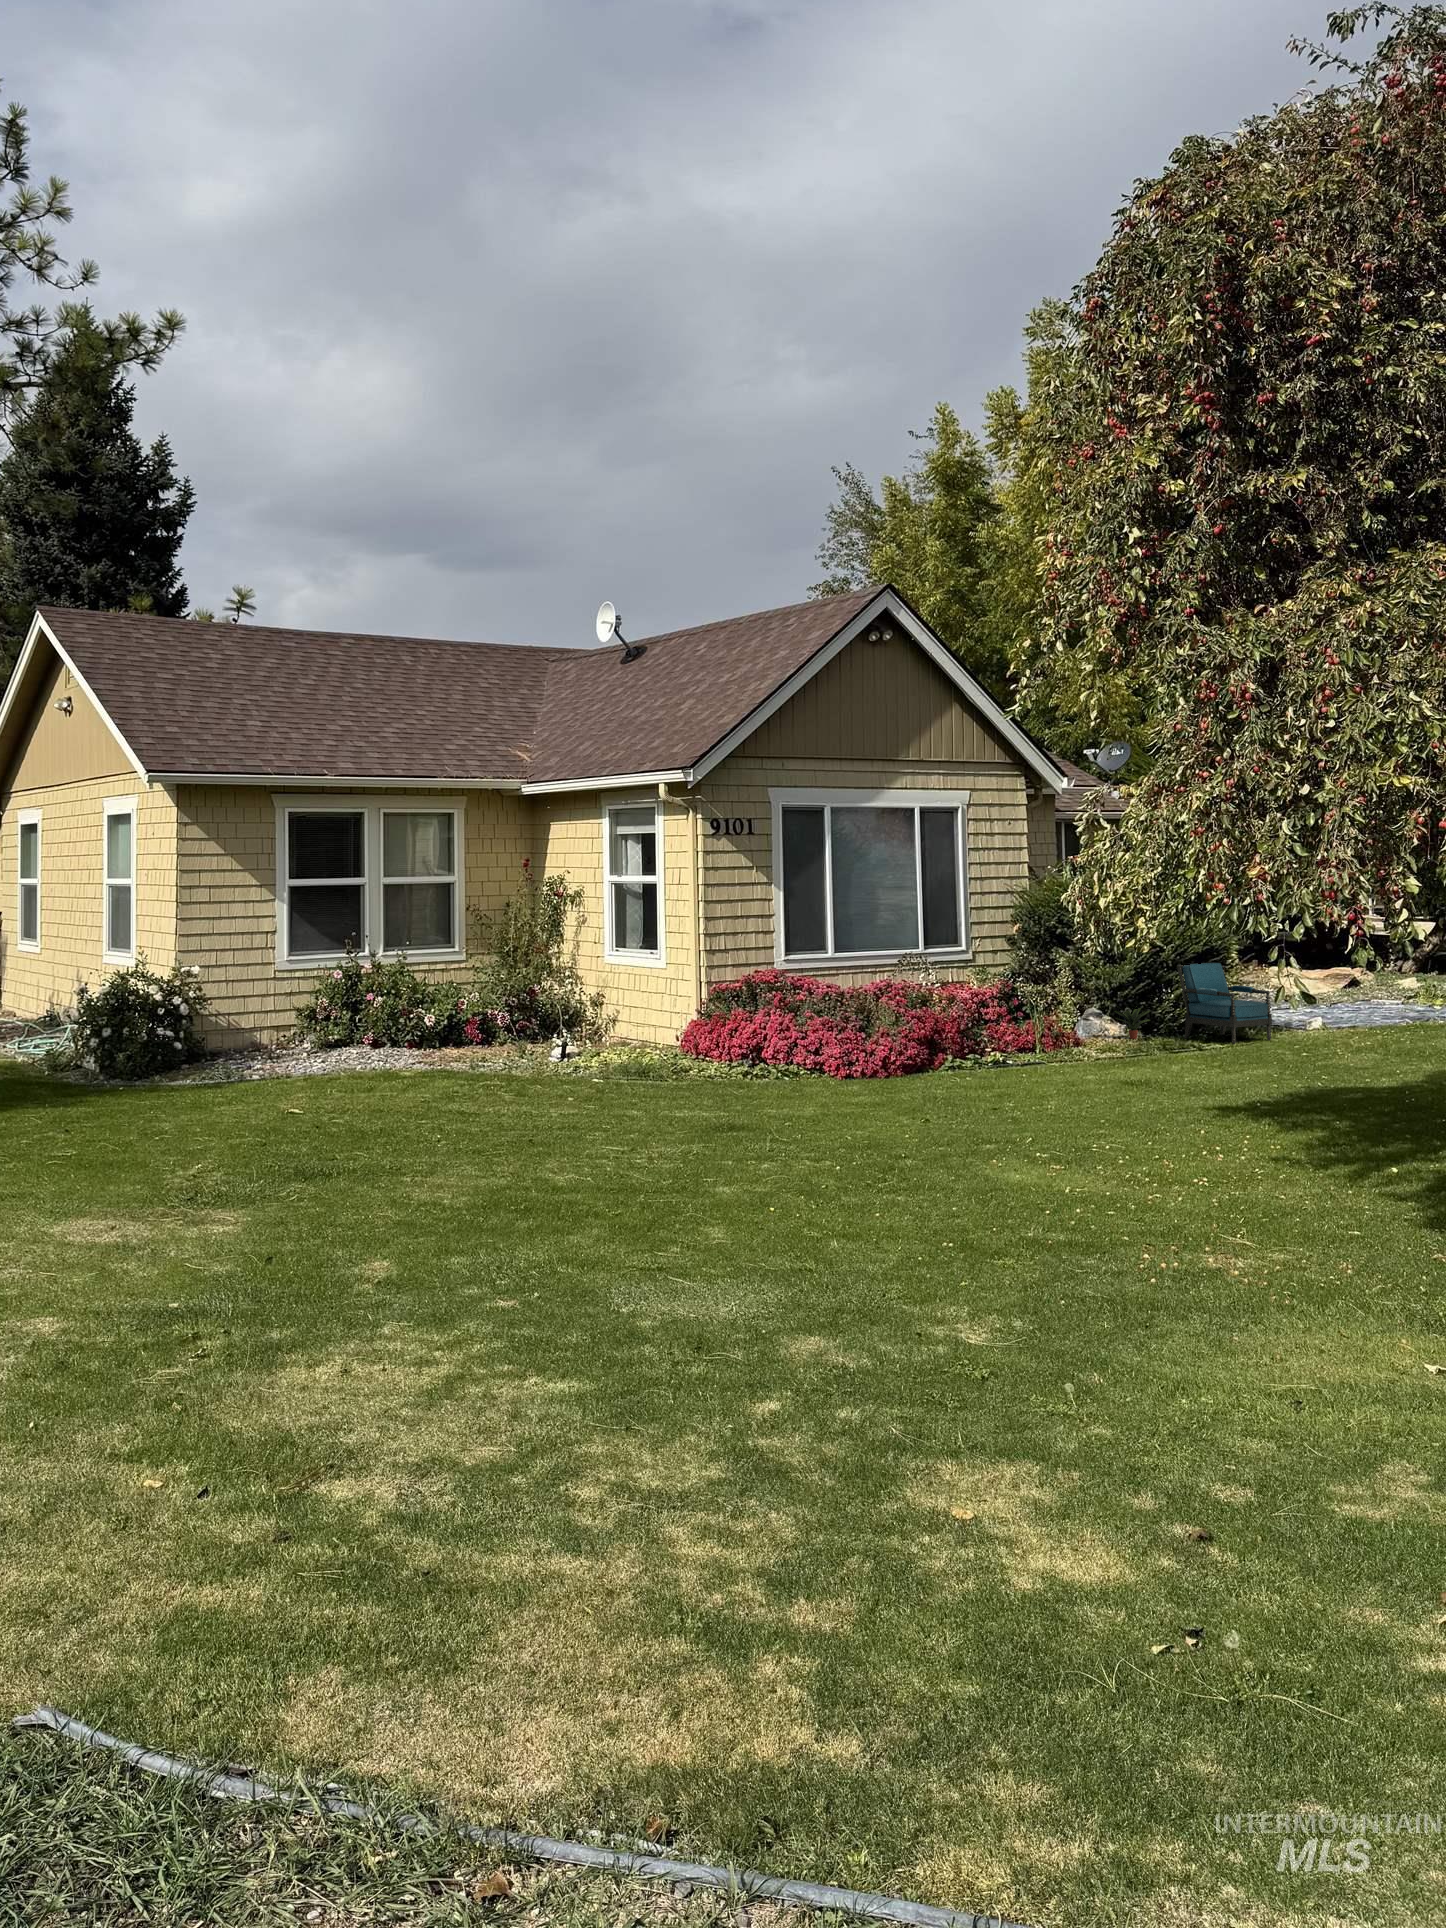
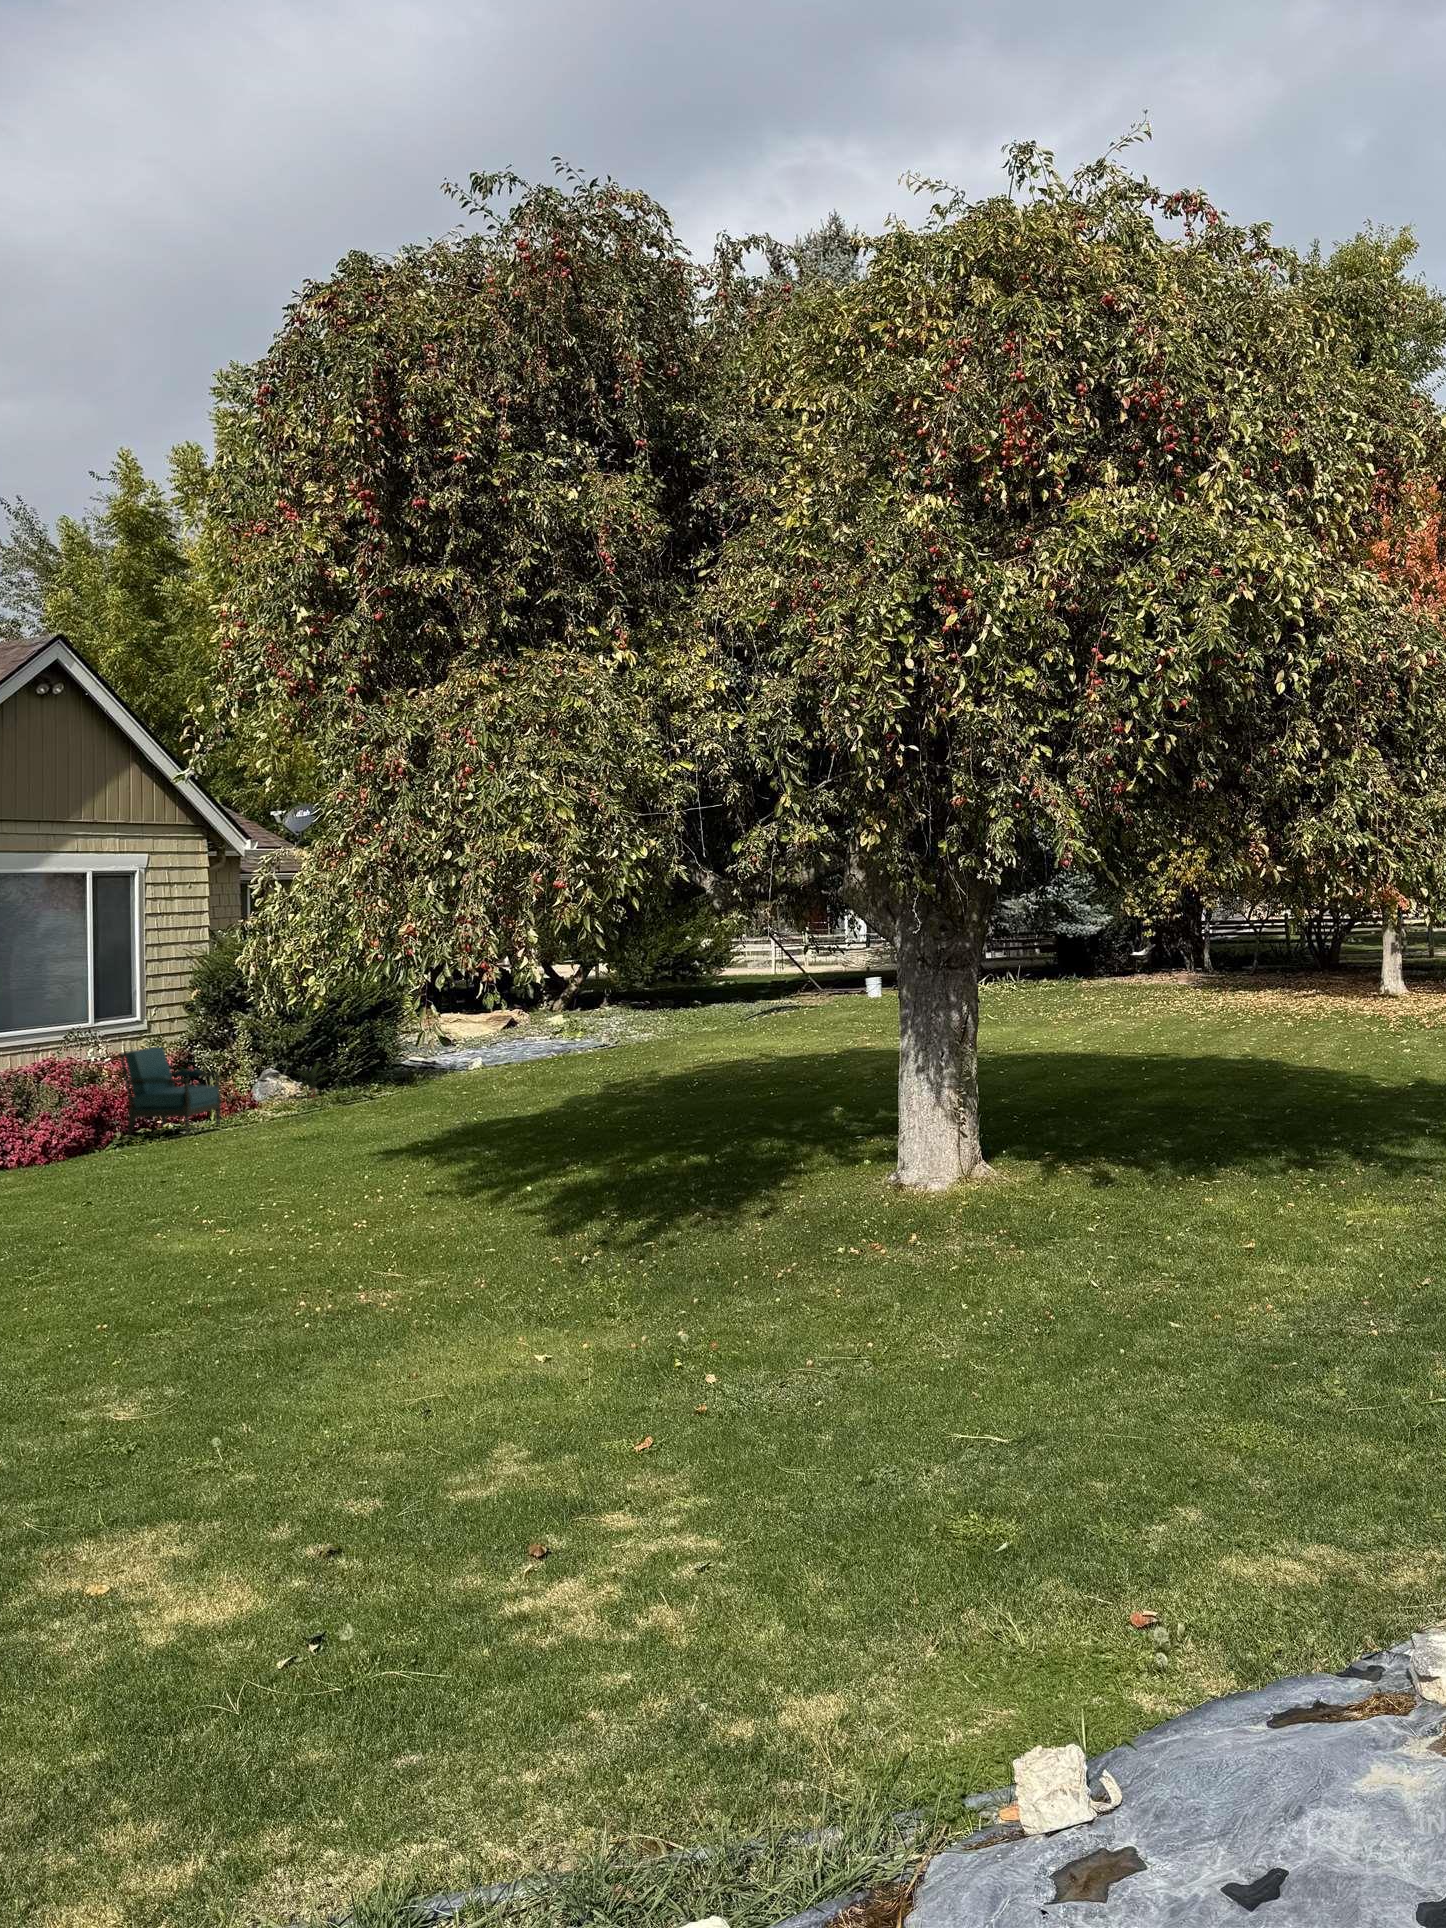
chair: present [1177,963,1272,1044] -> present [119,1047,221,1136]

